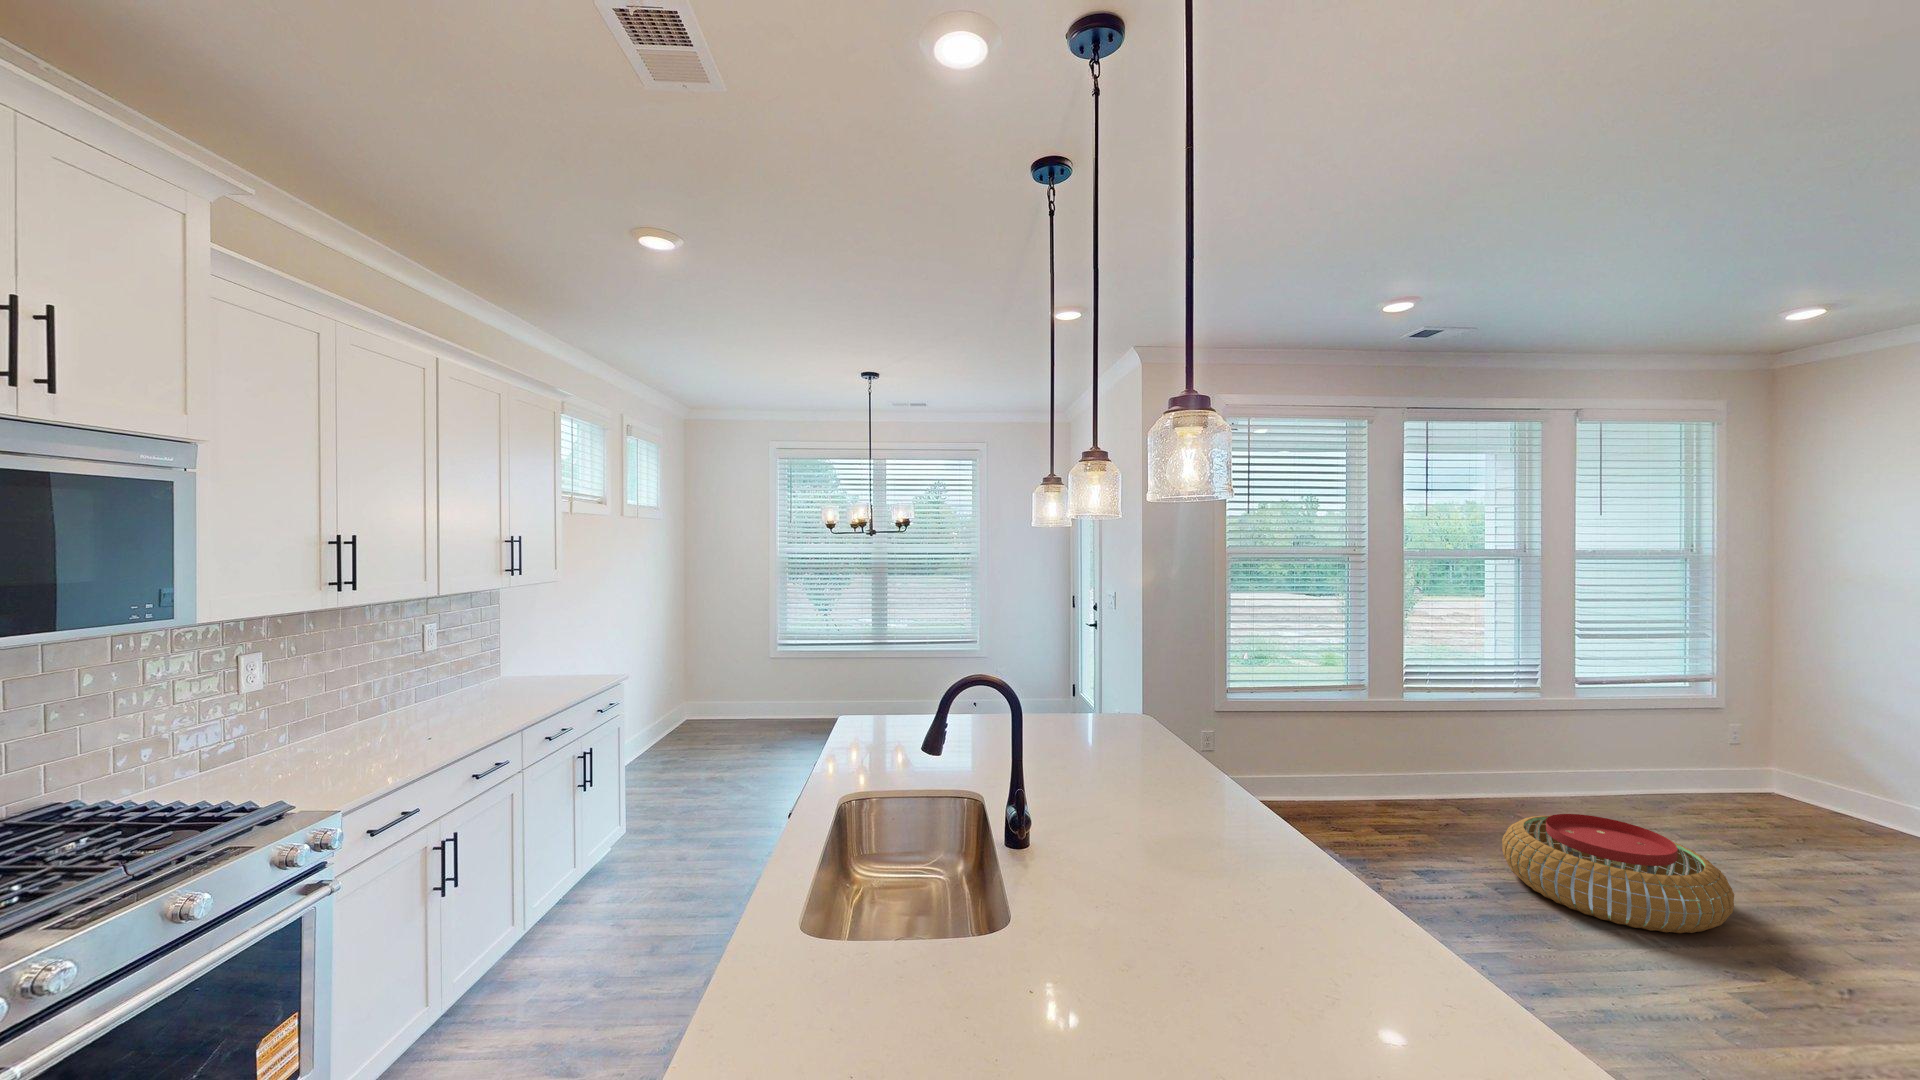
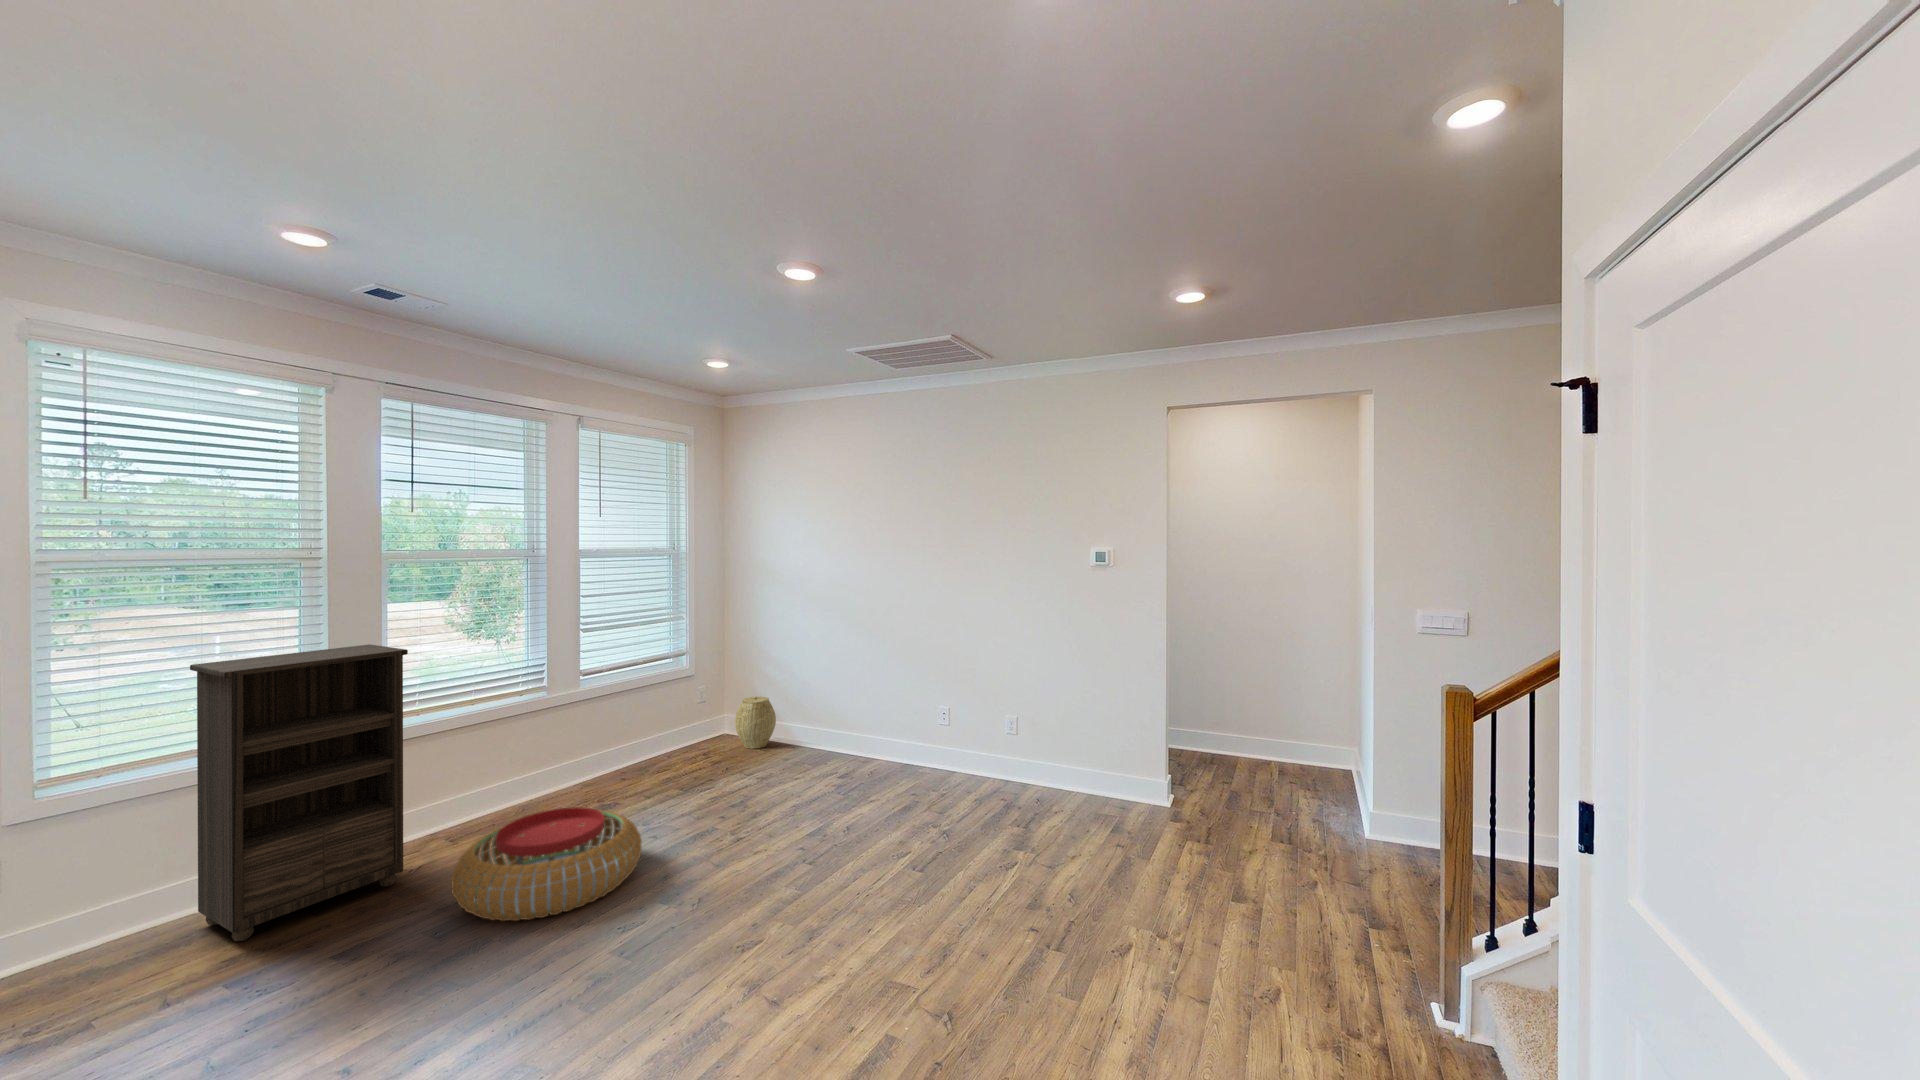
bookshelf: none [1302,626,1447,832] -> present [190,644,408,941]
woven basket: none [1808,756,1897,831] -> present [735,697,776,749]

